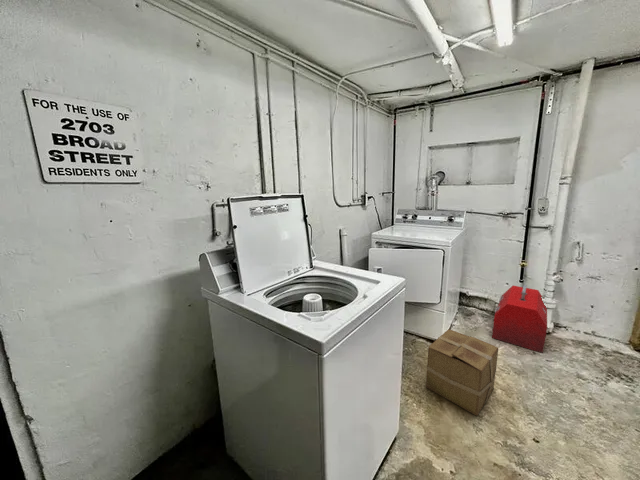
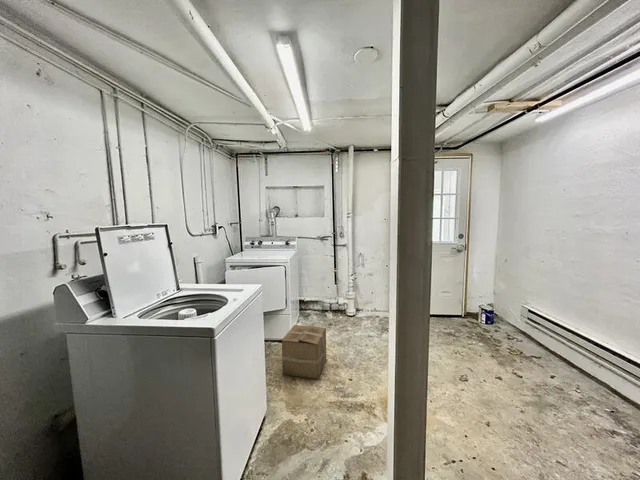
toolbox: present [492,285,547,353] -> none [323,286,352,329]

